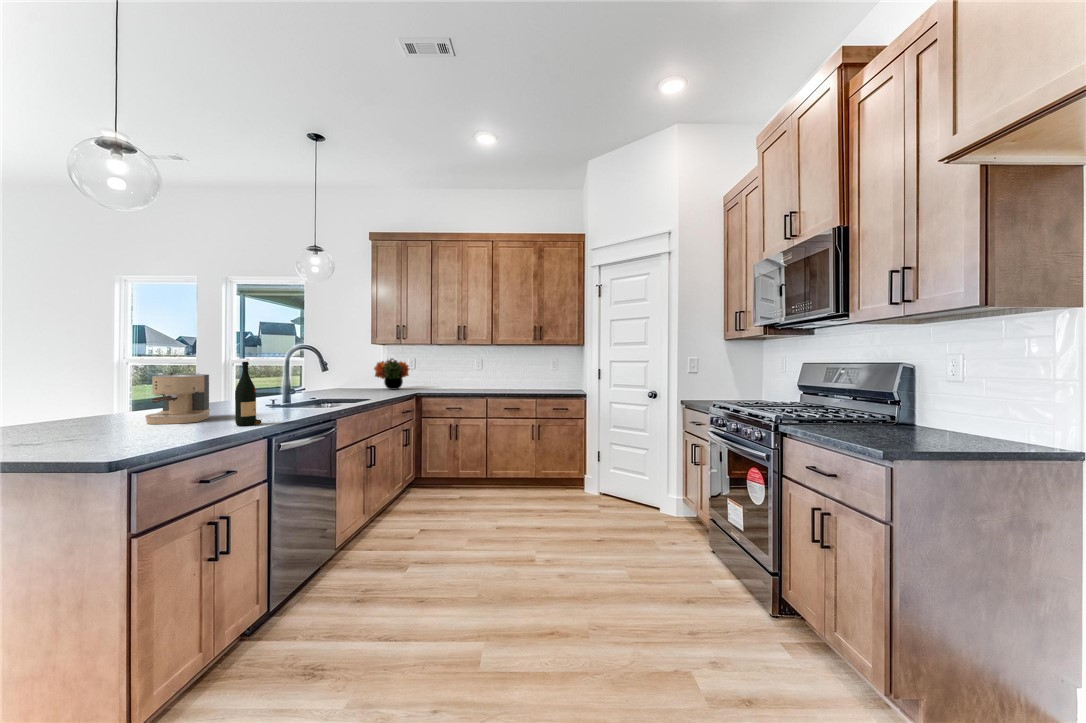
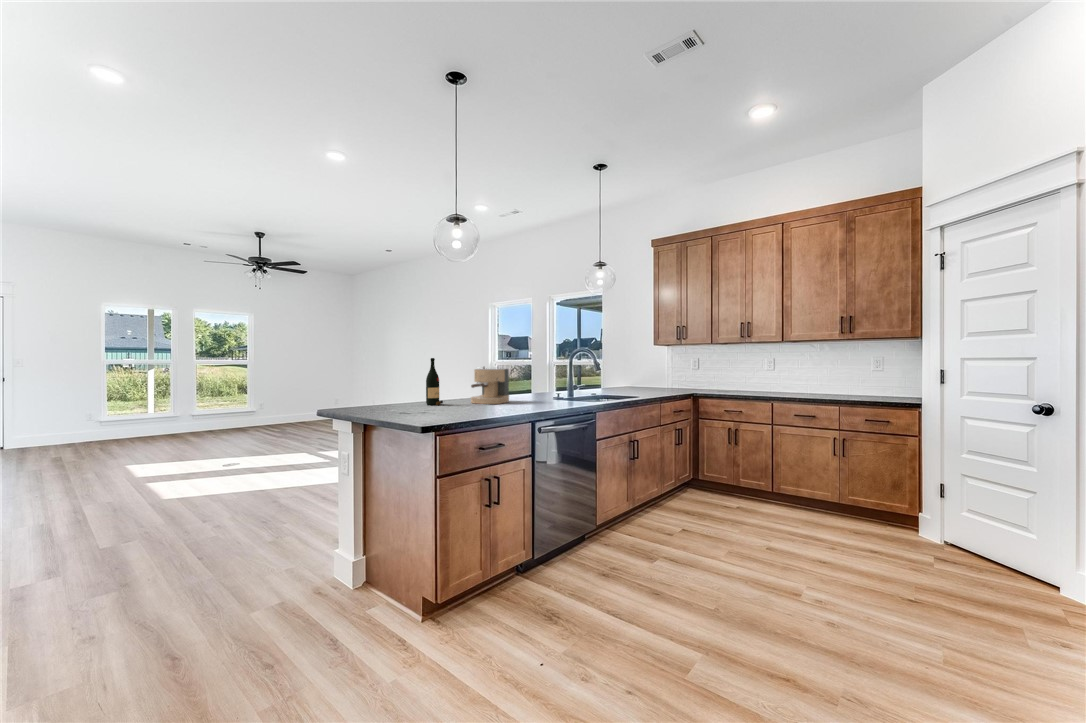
flower arrangement: present [374,358,409,389] -> none [658,358,693,389]
wine bottle: present [235,362,262,426] -> present [426,358,443,405]

